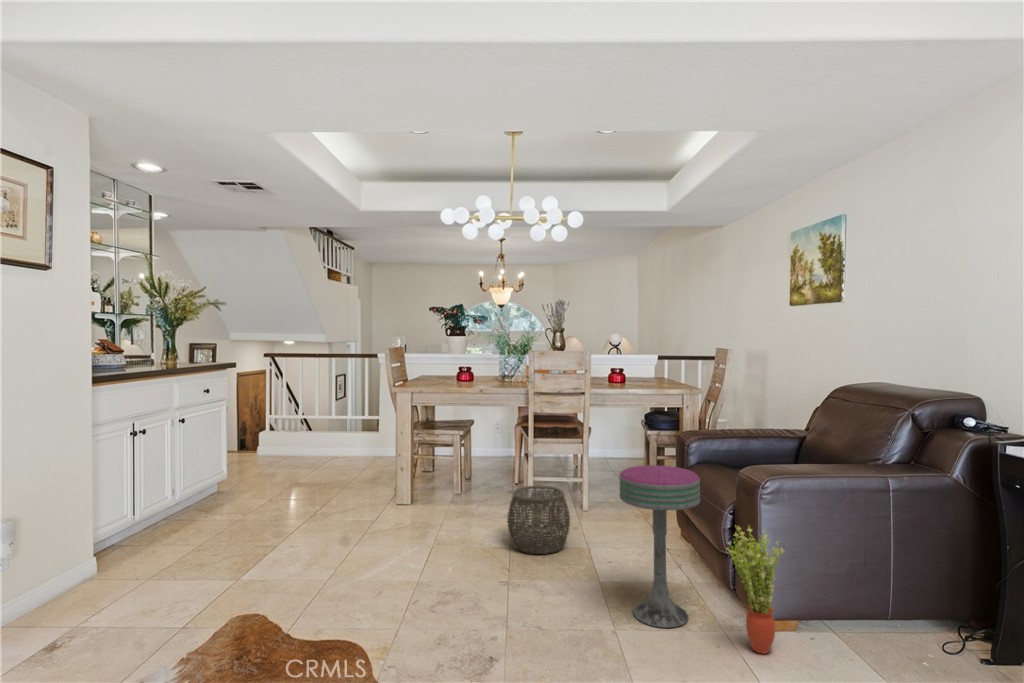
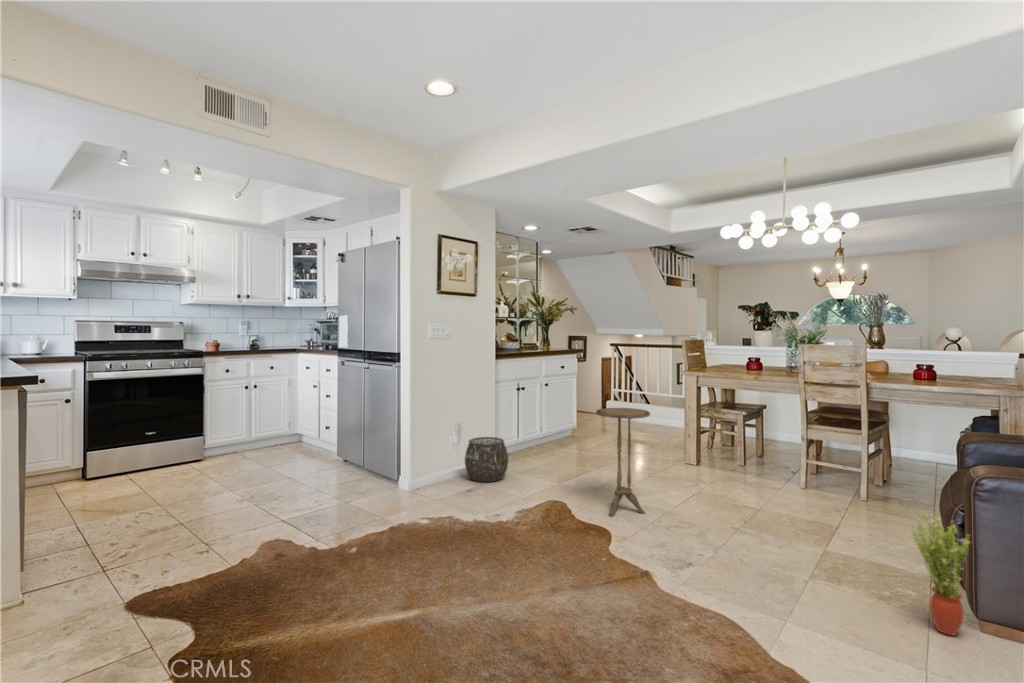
side table: none [314,446,396,618] -> present [596,408,650,516]
bar stool: present [619,465,700,628] -> none [820,450,904,593]
woven basket: present [507,486,570,554] -> present [465,437,508,482]

